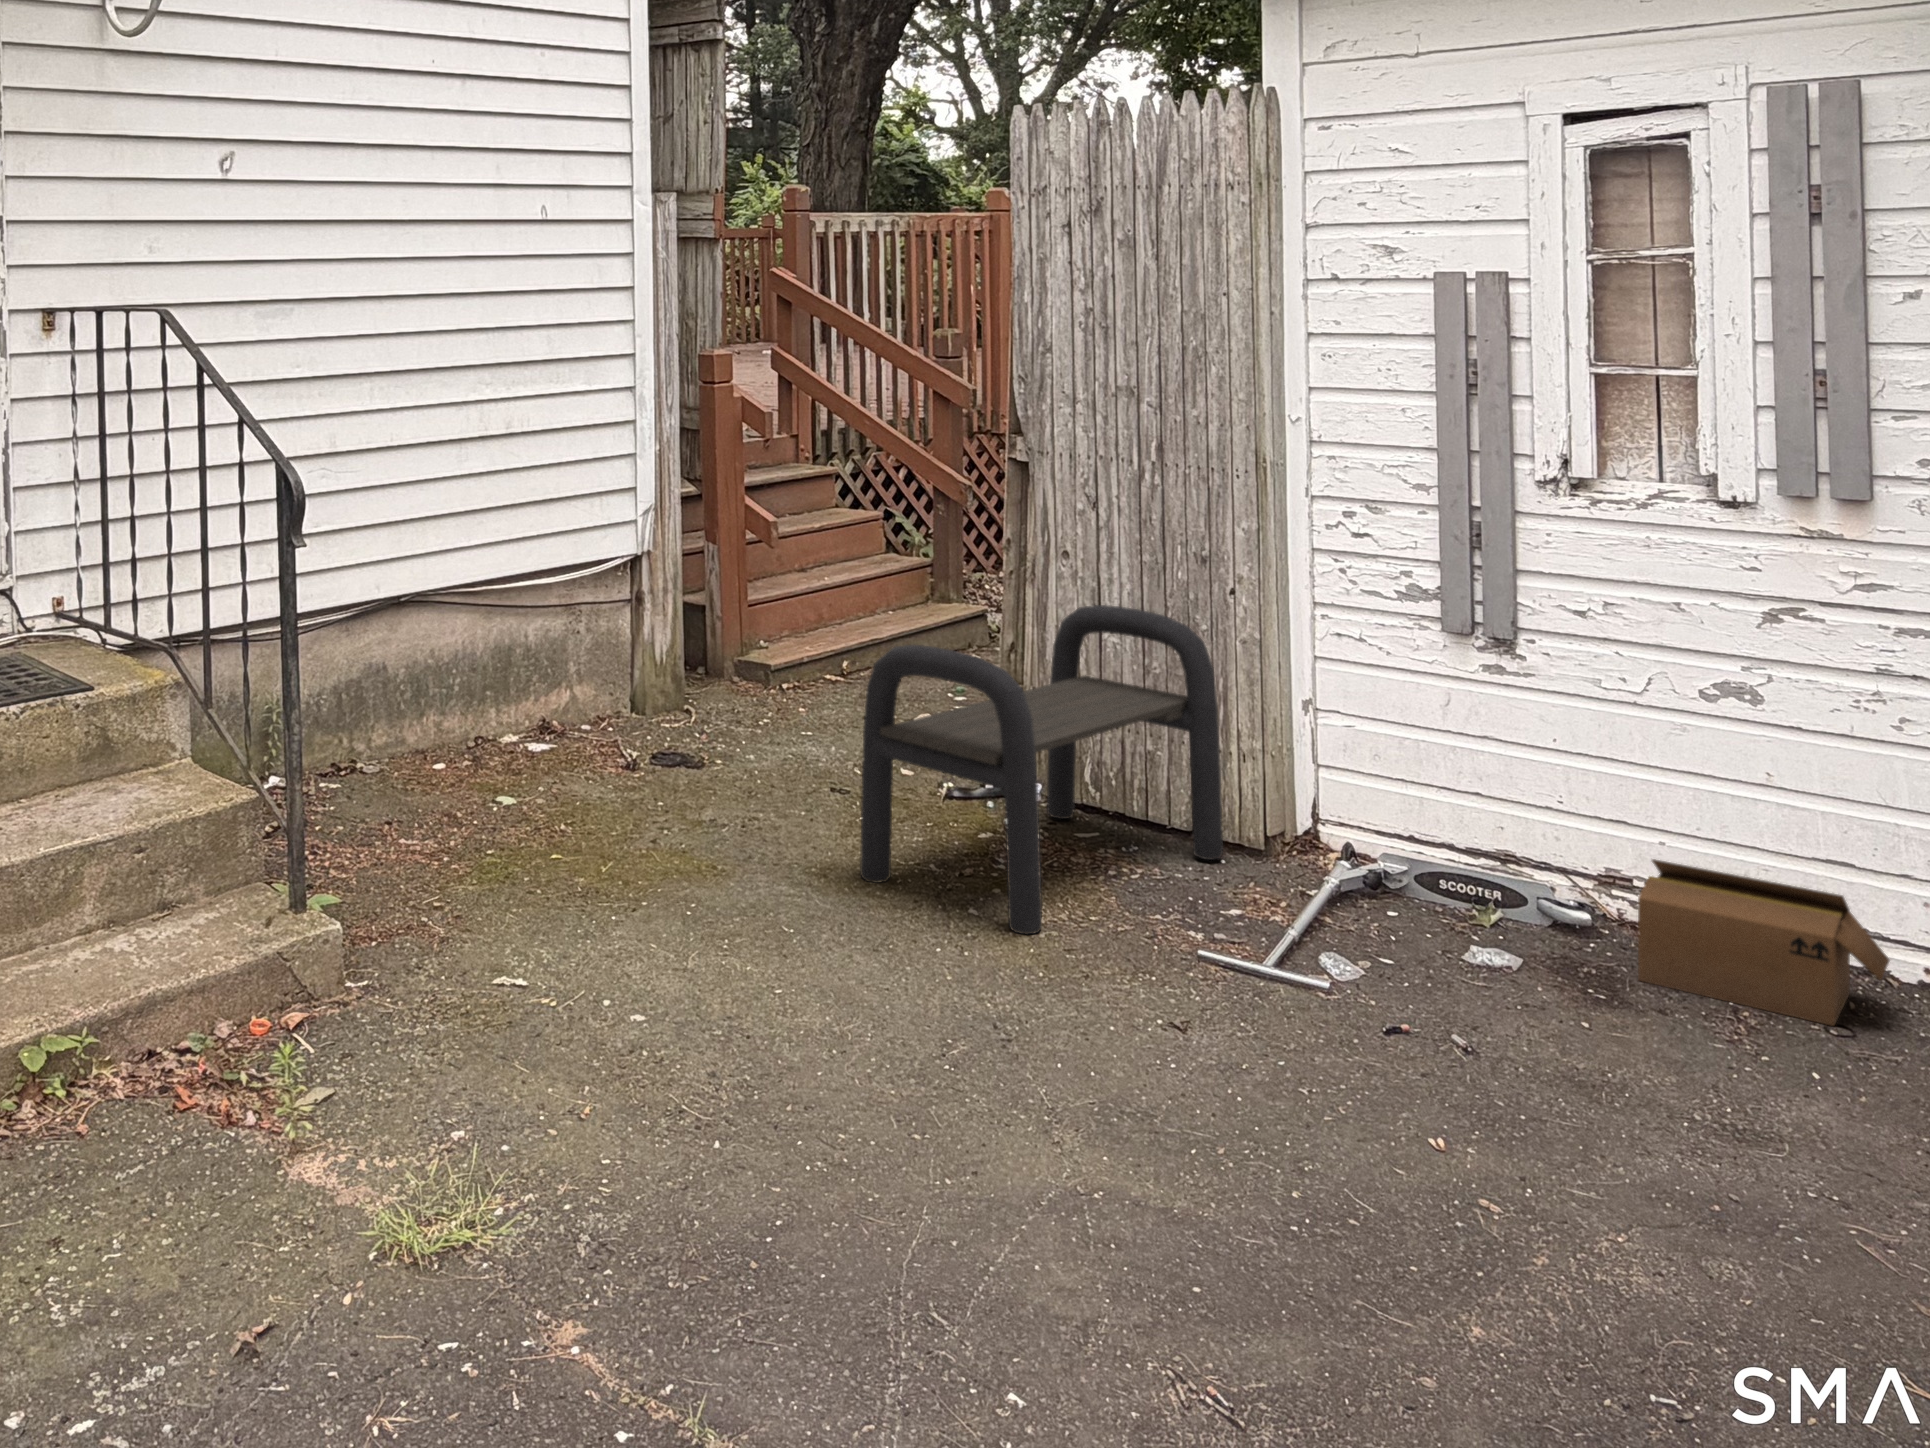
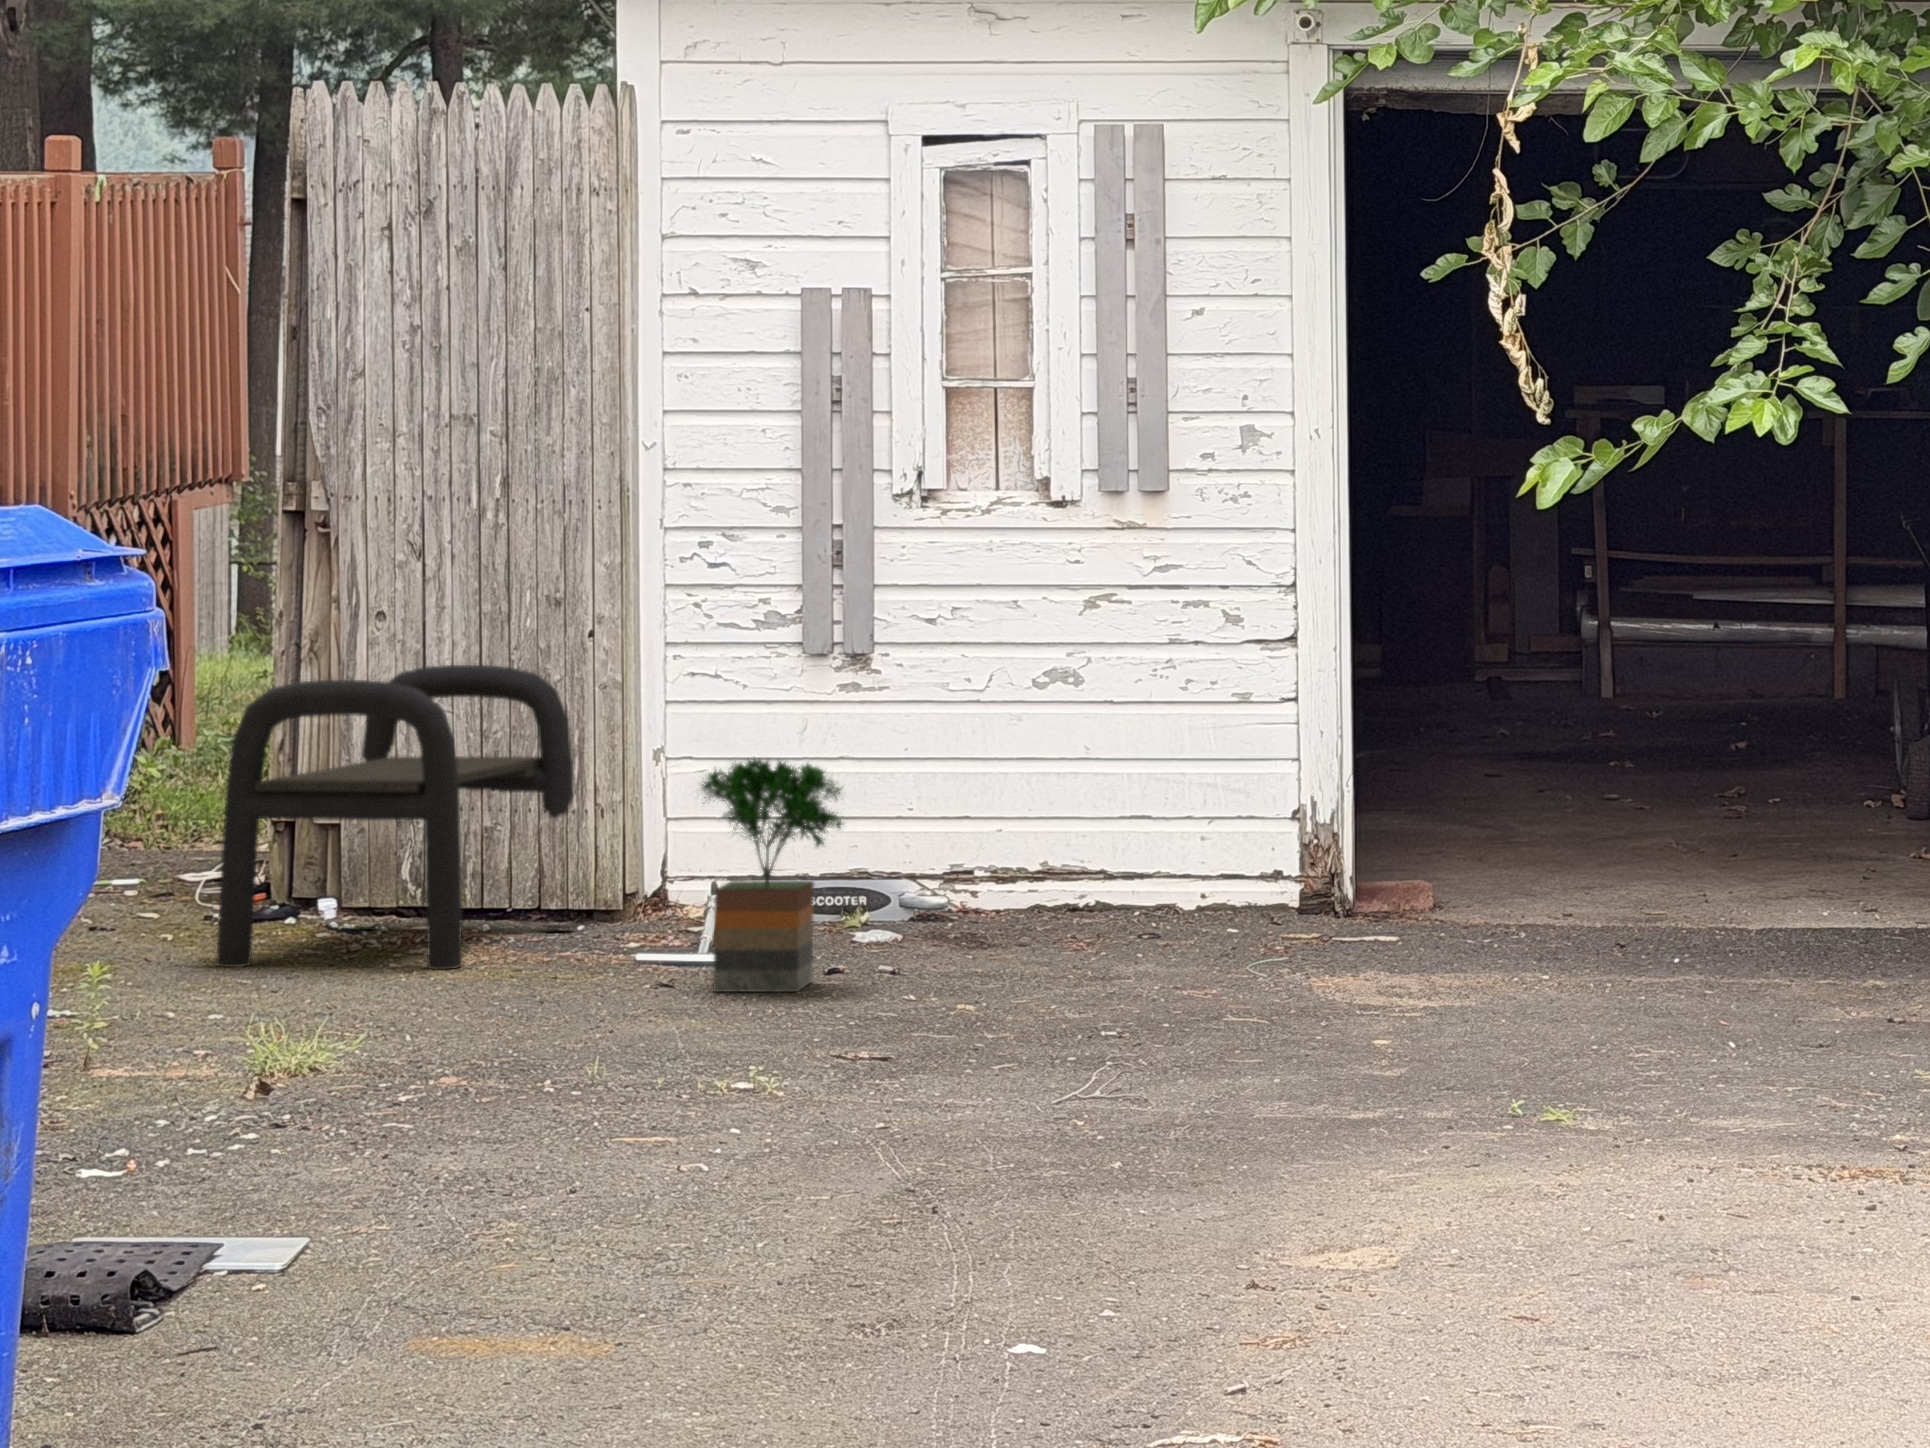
potted tree: none [1192,820,1366,1112] -> present [701,758,844,992]
cardboard box: present [1638,859,1890,1026] -> none [995,832,1180,937]

